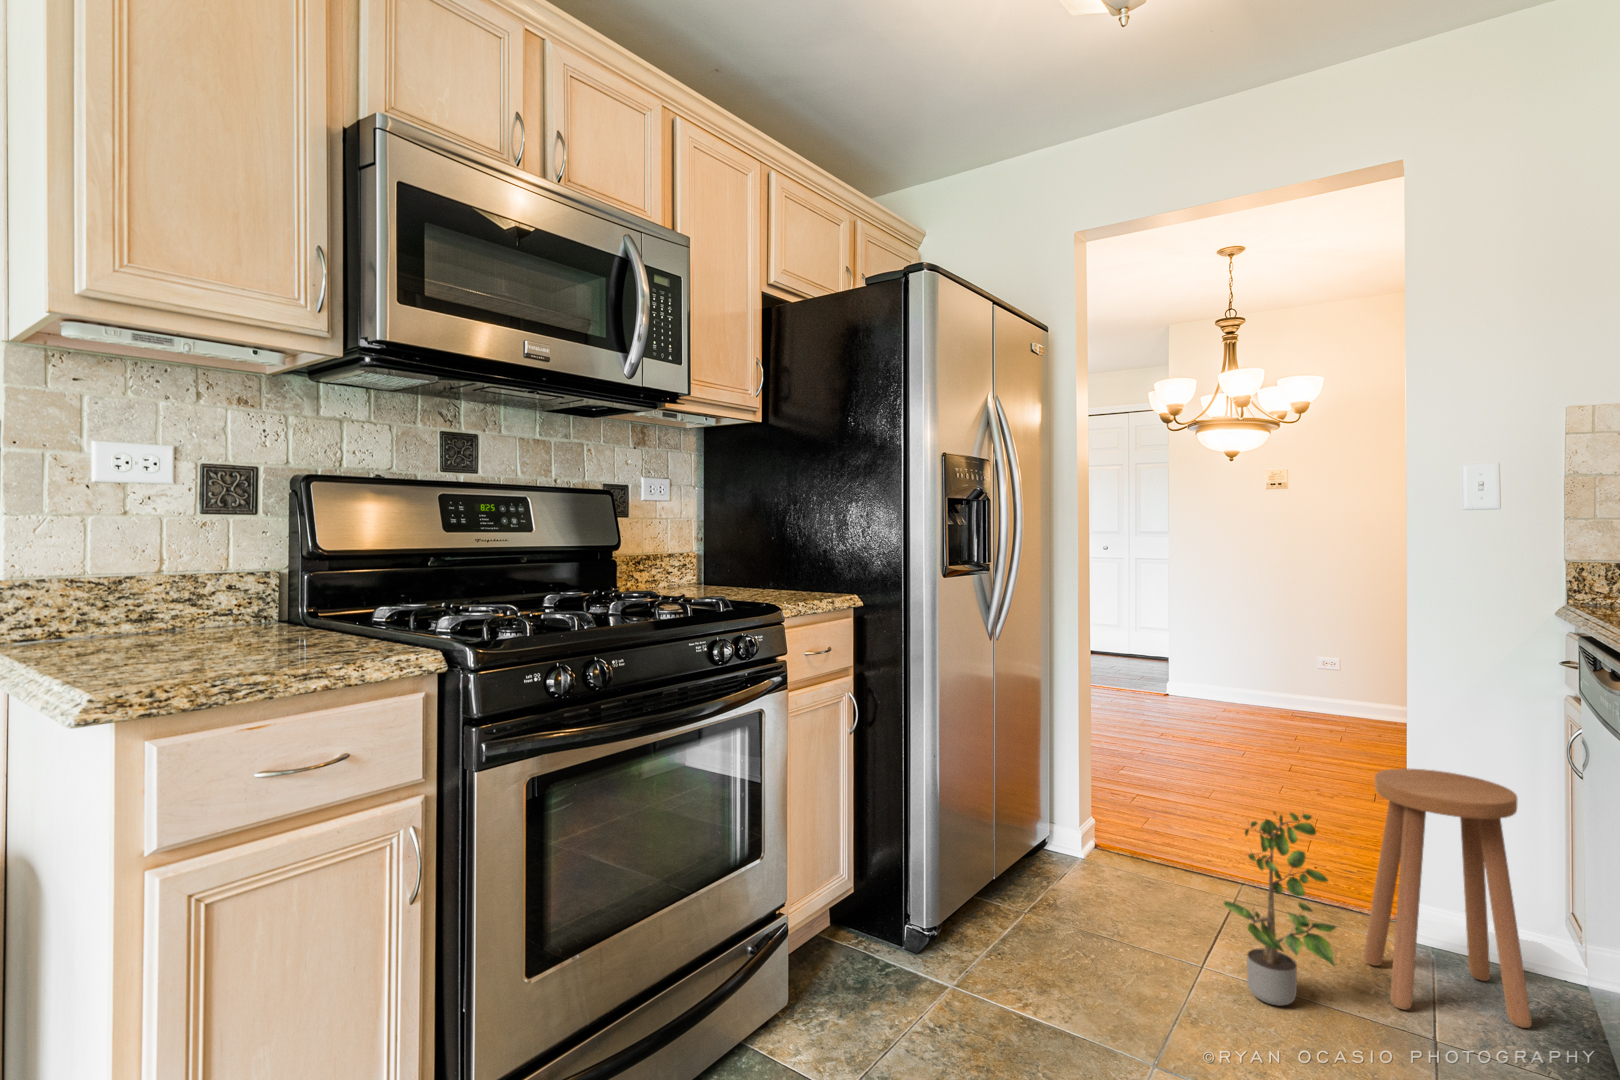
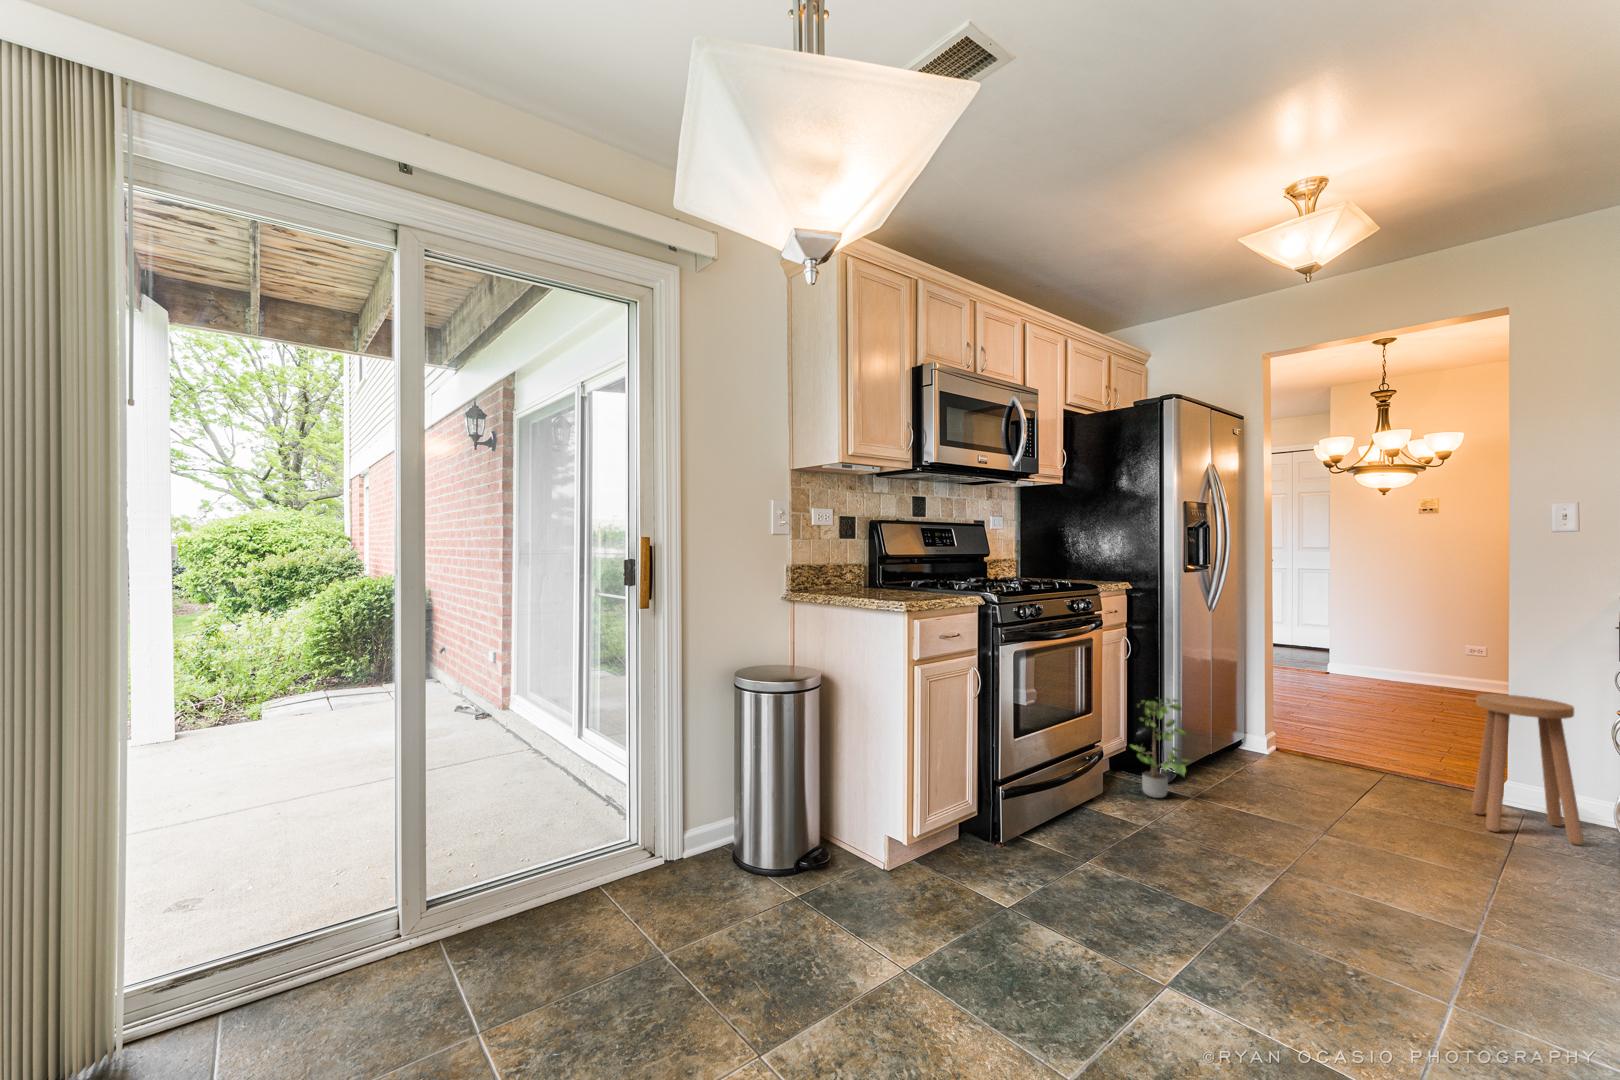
potted plant: present [1224,812,1336,1006] -> present [1130,698,1191,798]

